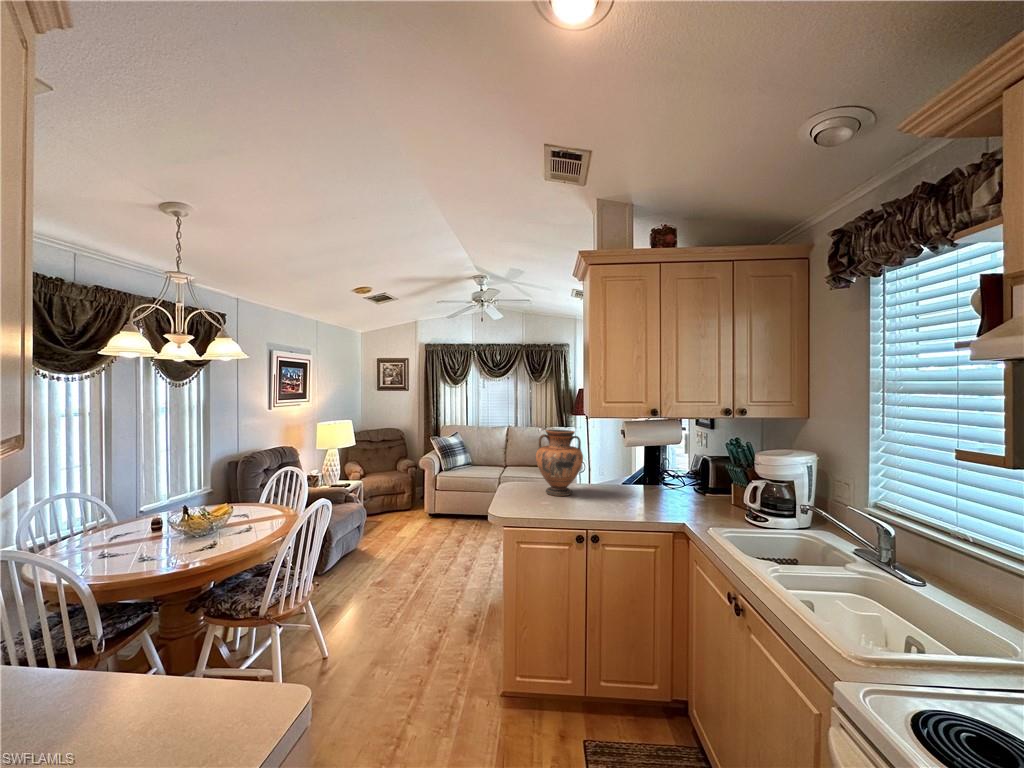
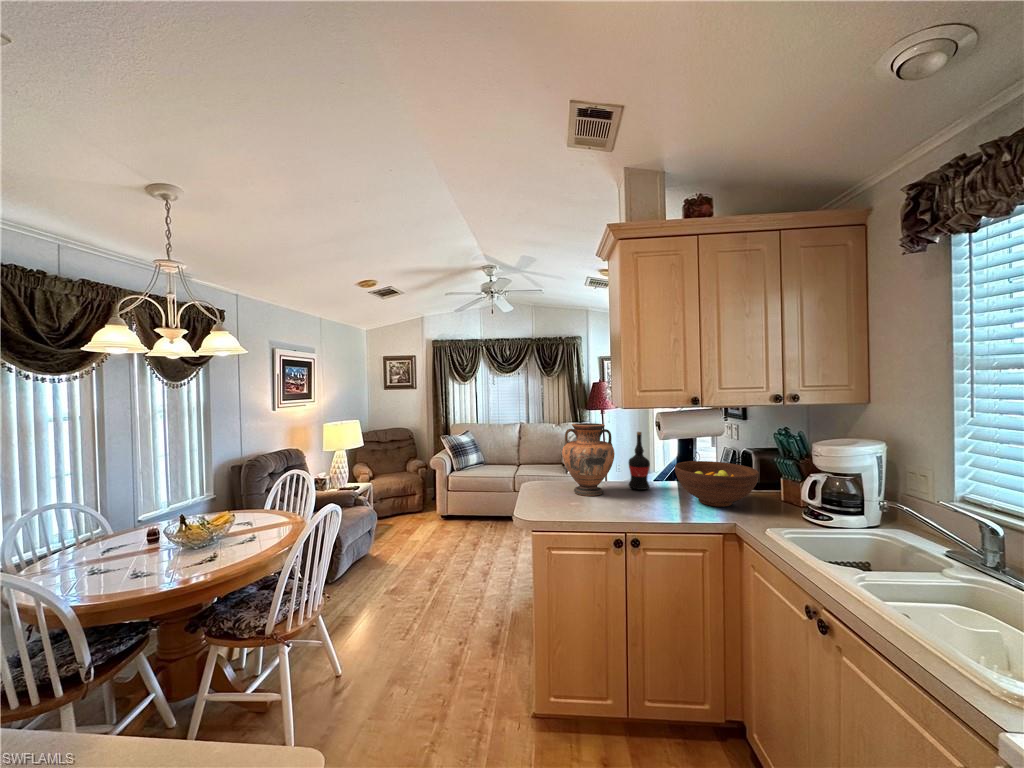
wine bottle: none [596,439,616,492] -> present [629,432,650,490]
fruit bowl: none [636,467,709,508] -> present [675,461,759,507]

